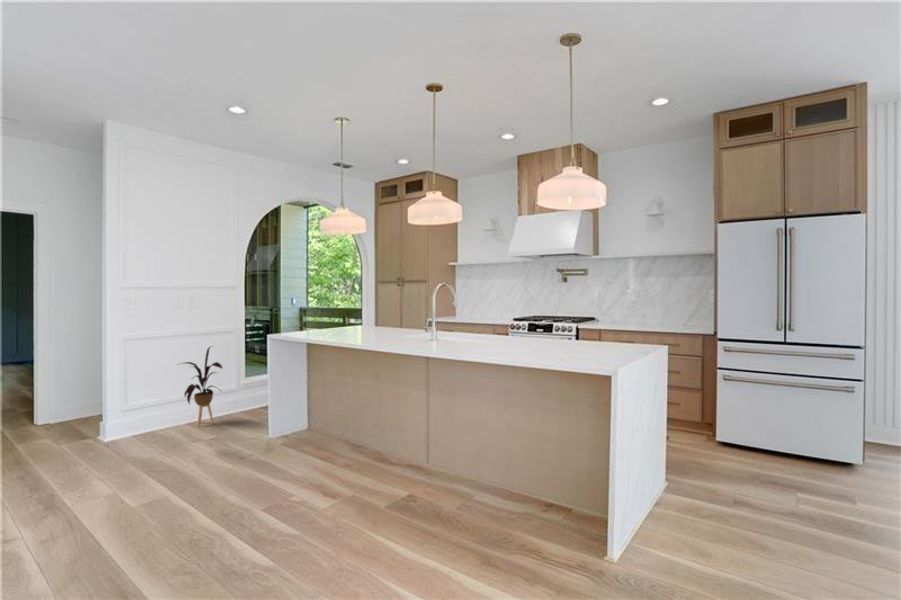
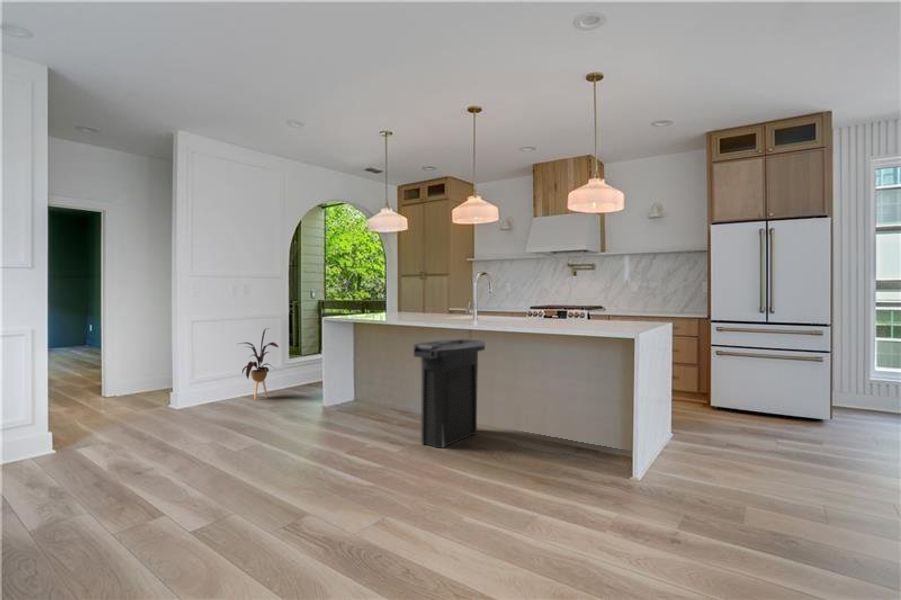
trash can: none [343,366,439,504] -> present [413,339,485,447]

